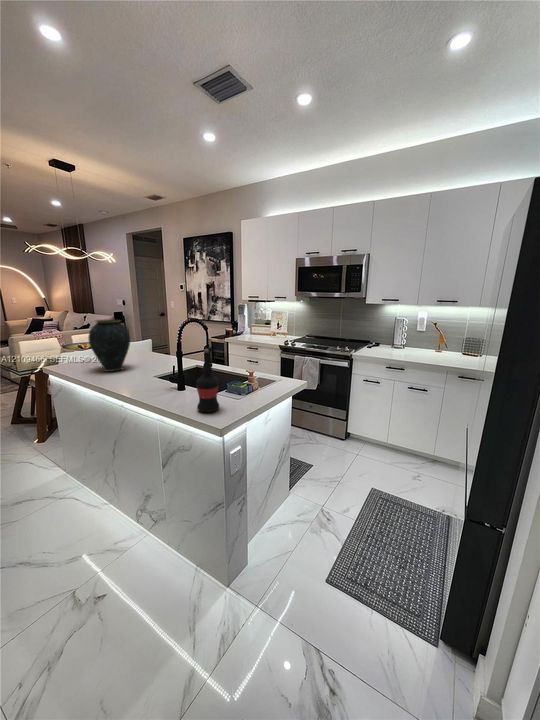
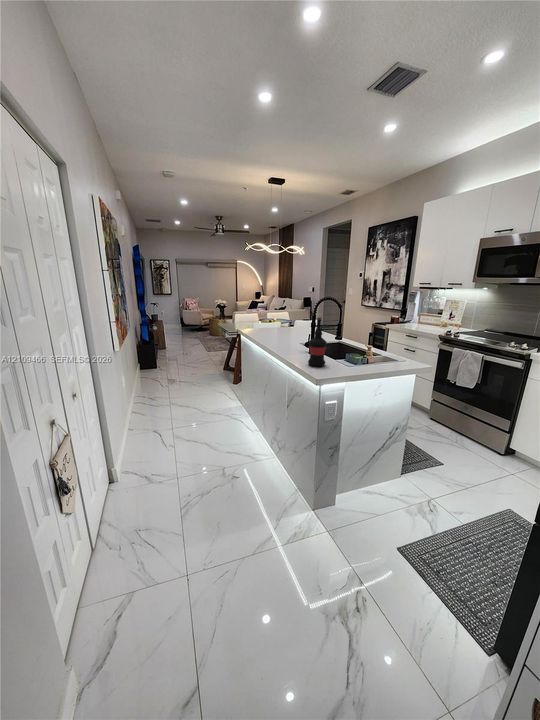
vase: present [88,319,130,372] -> none [262,297,289,336]

